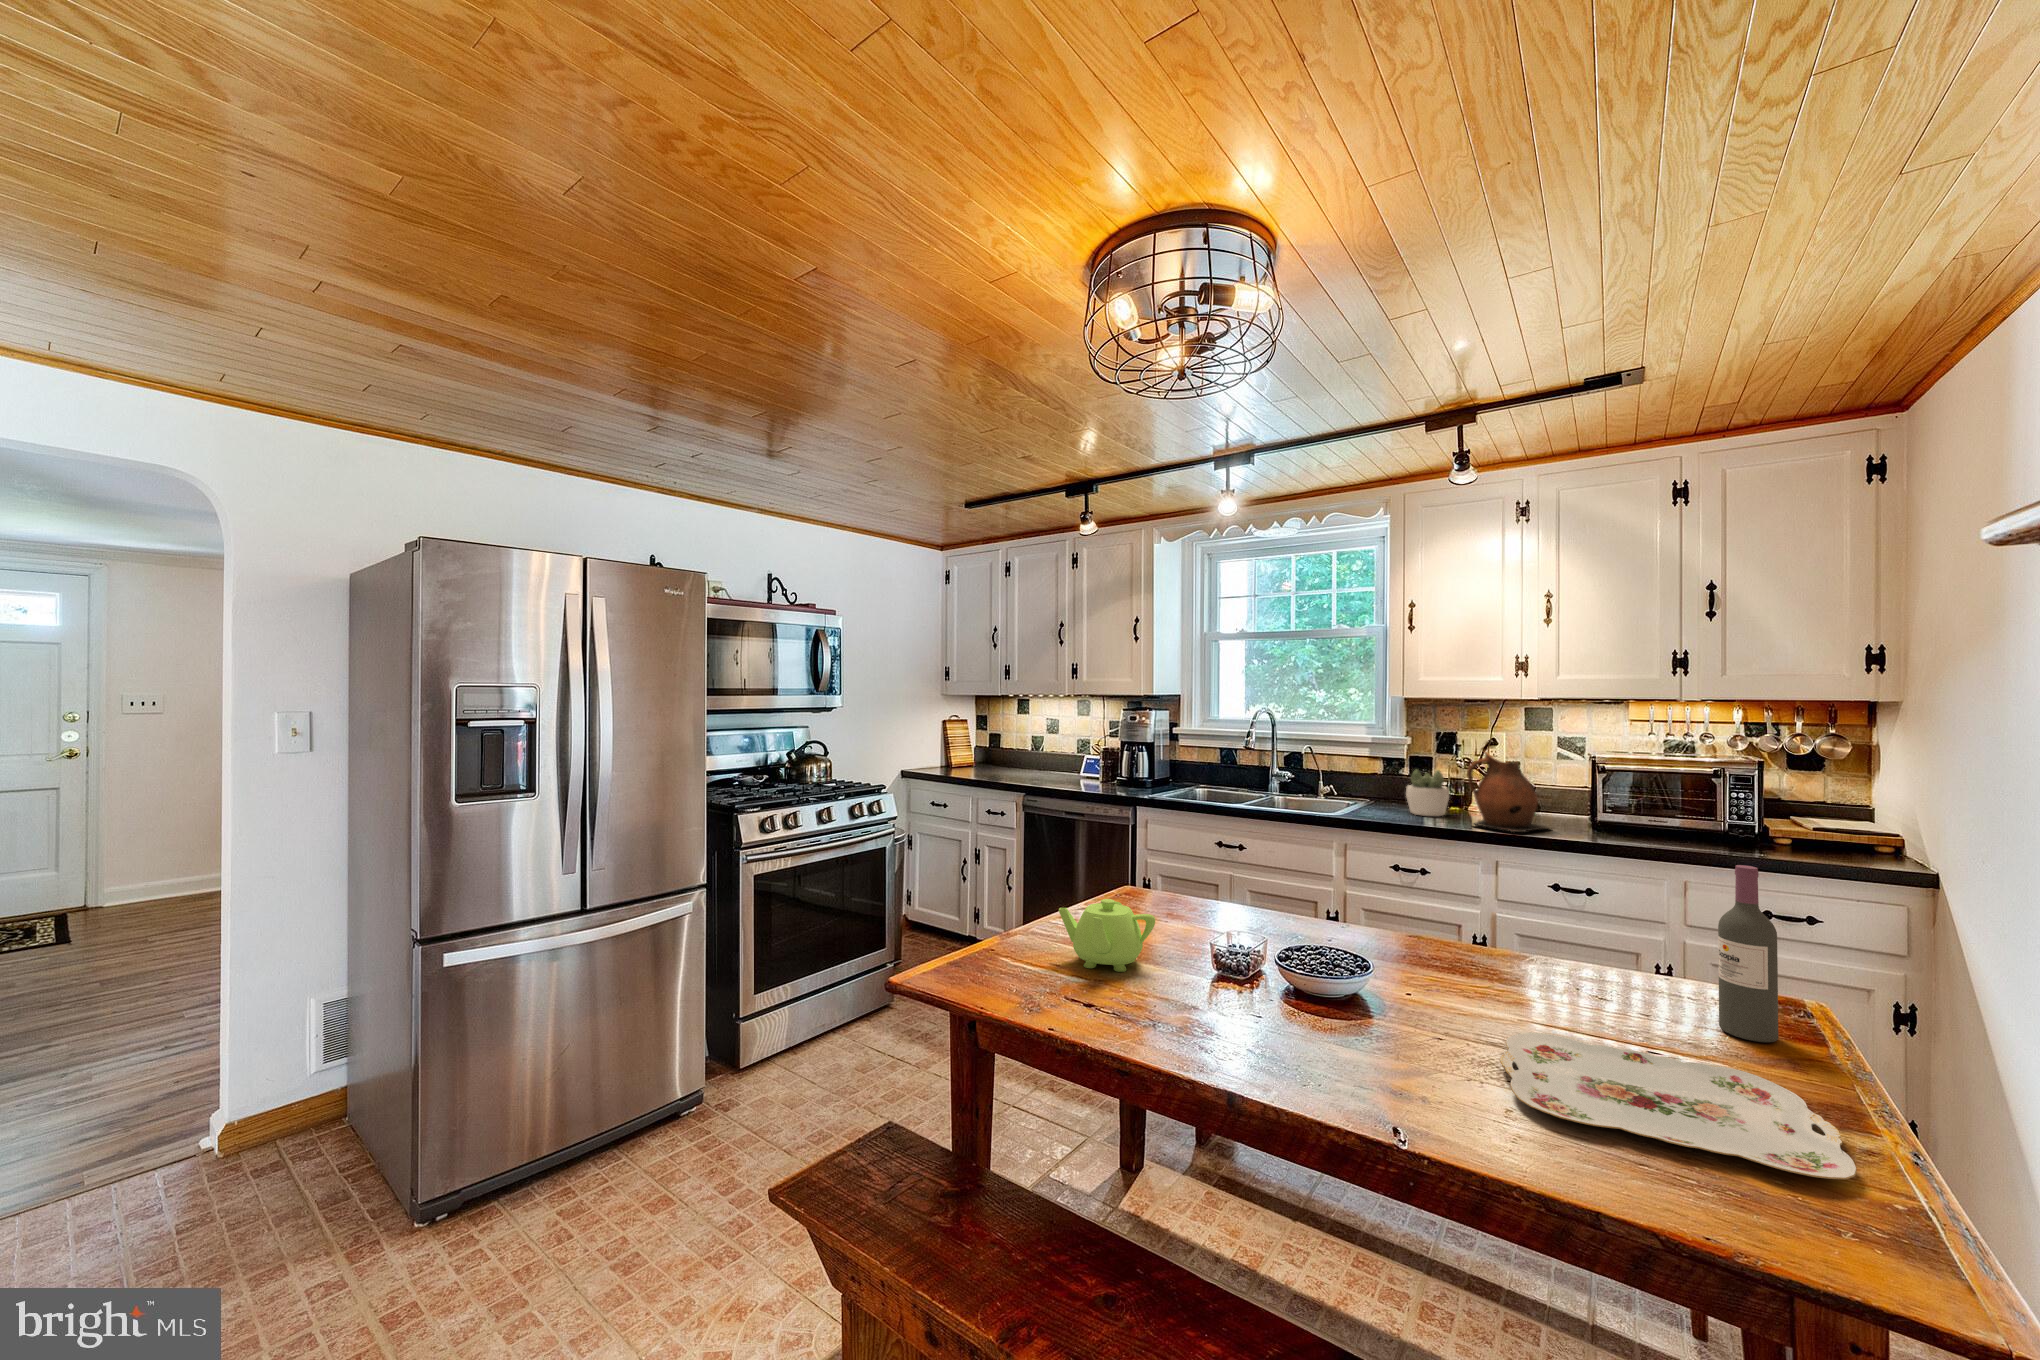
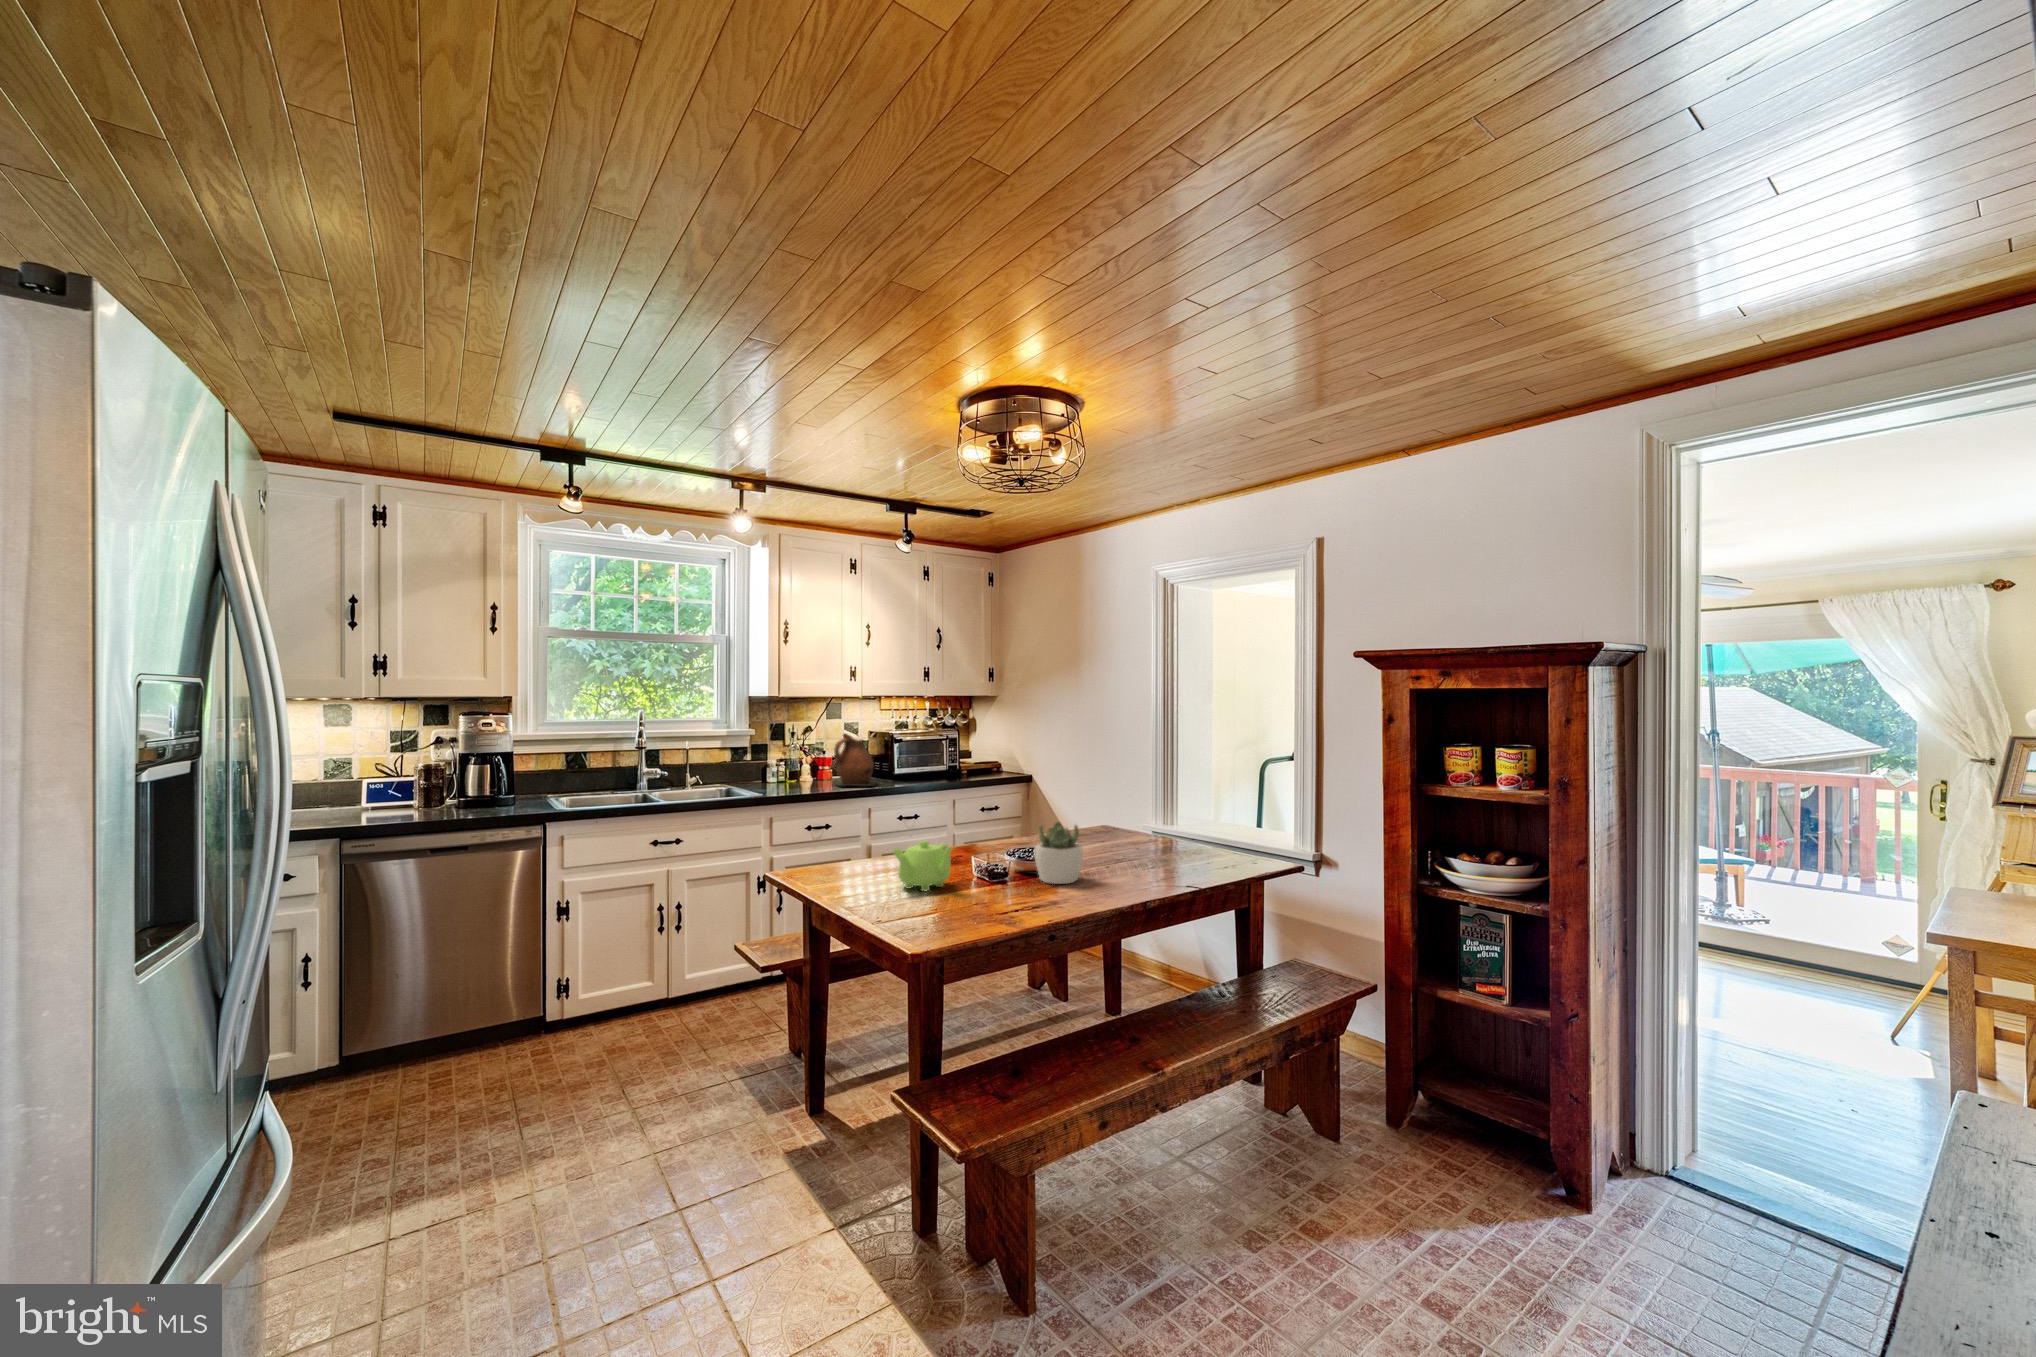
succulent plant: present [1406,769,1449,816] -> present [1034,822,1083,884]
wine bottle: present [1718,865,1778,1042] -> none [1099,761,1117,833]
serving tray: present [1500,1032,1857,1179] -> none [1091,837,1202,860]

